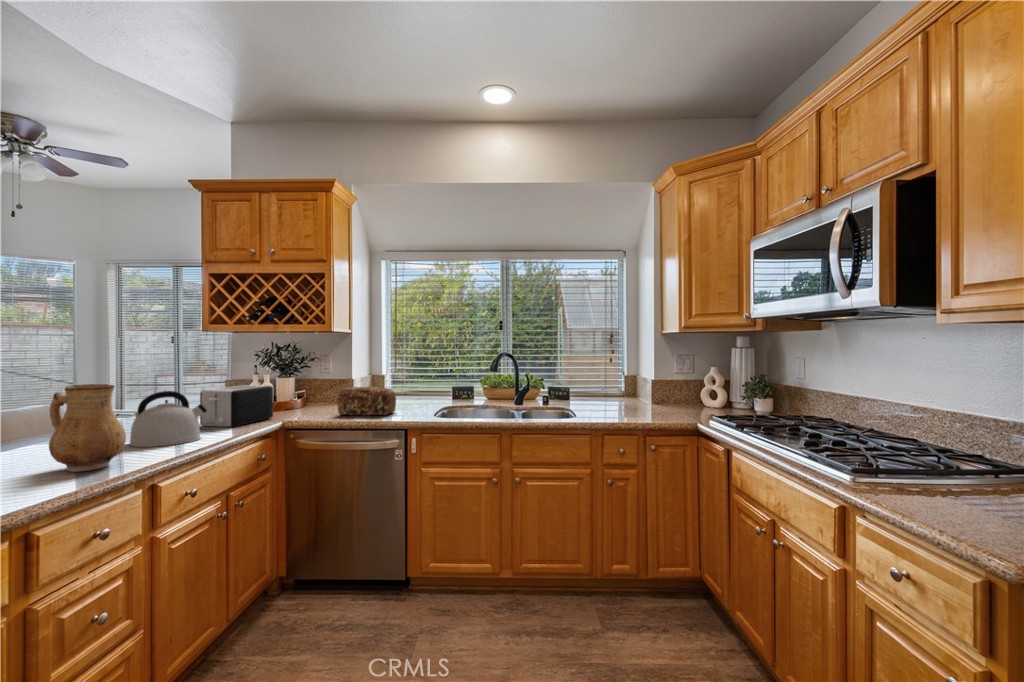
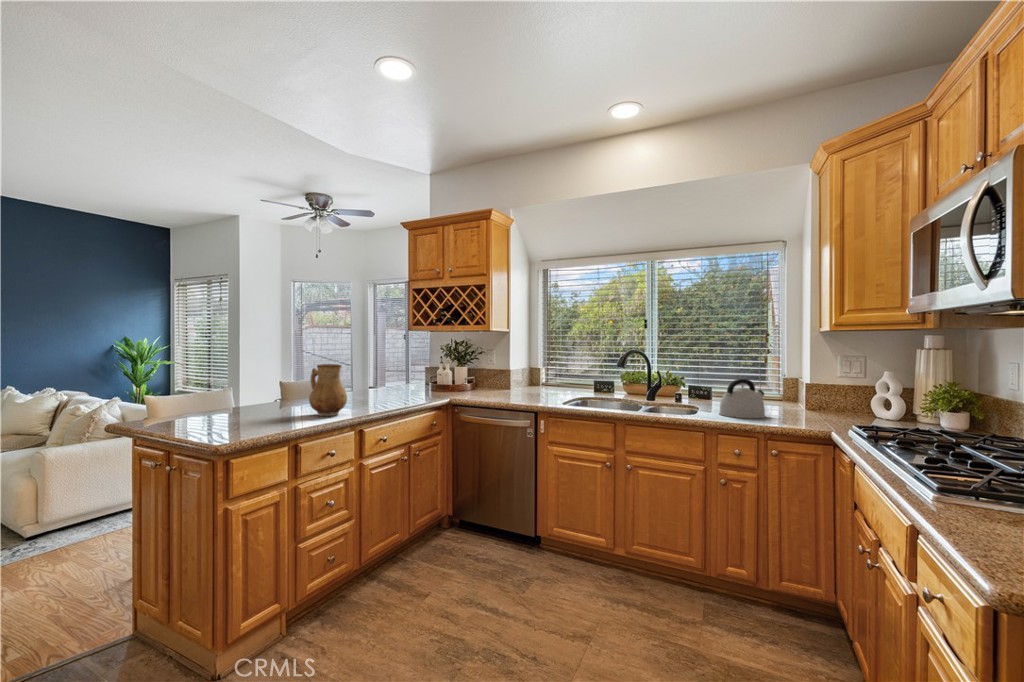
toaster: present [200,385,273,427] -> none [398,371,447,400]
bread loaf: present [337,387,396,415] -> none [491,376,537,400]
kettle: present [129,391,207,447] -> present [719,379,765,418]

